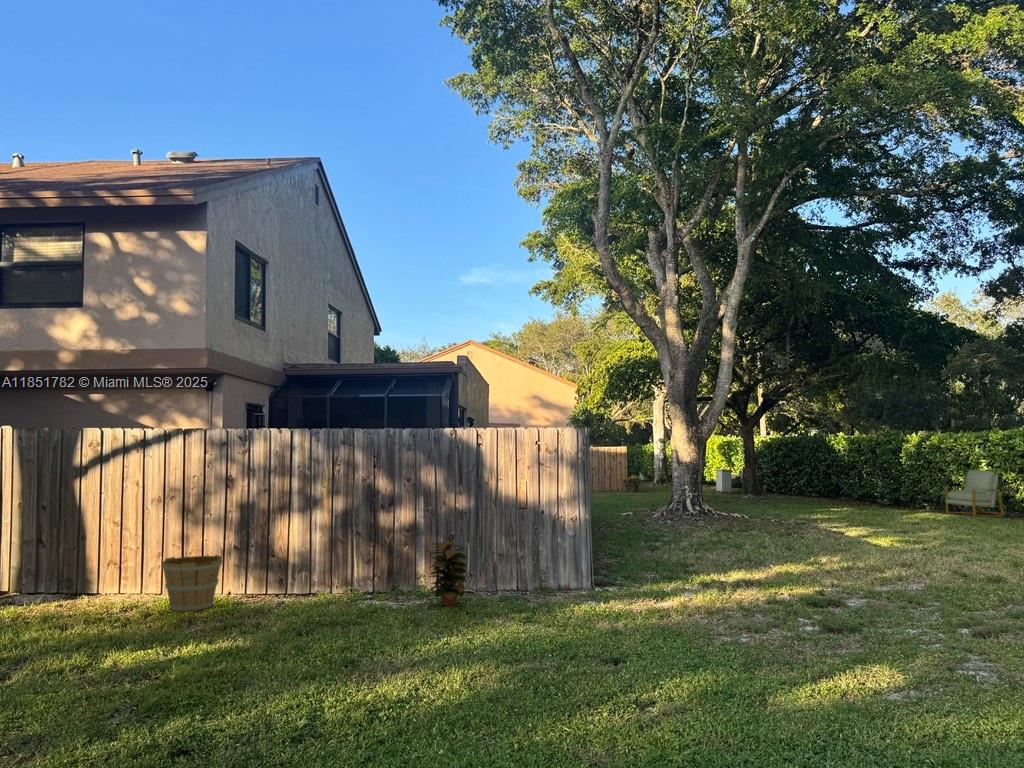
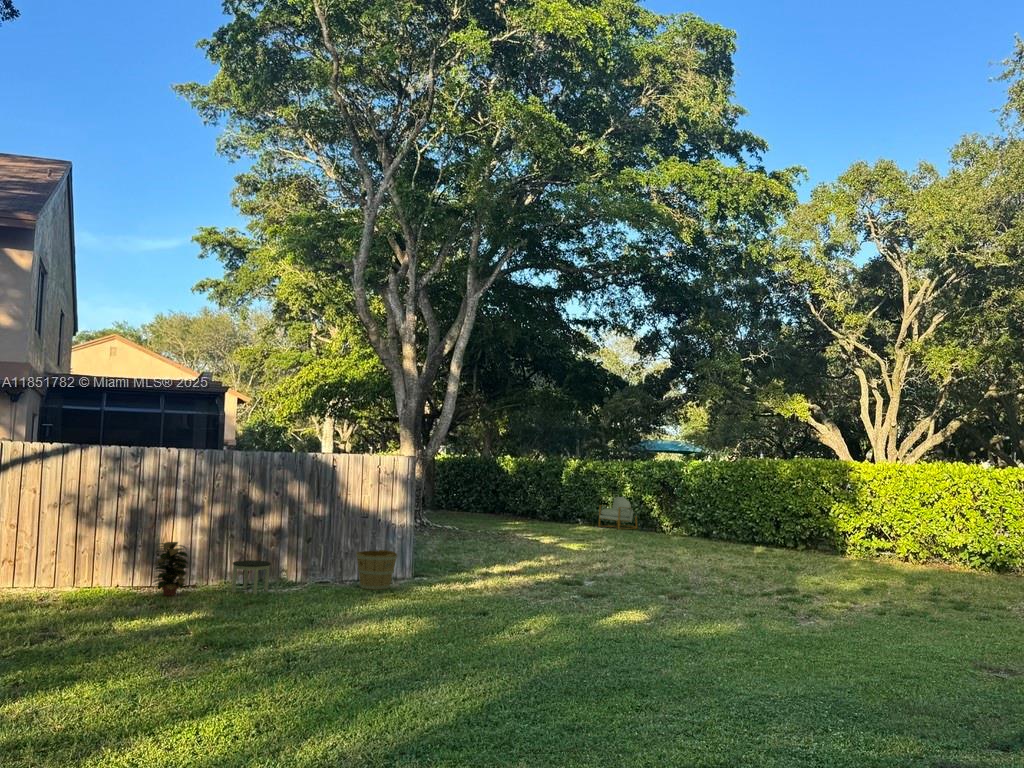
decorative plant: present [429,541,468,606] -> present [154,542,188,595]
wooden bucket: present [162,555,223,611] -> present [356,550,397,590]
round table: none [347,565,394,609] -> present [232,560,271,594]

